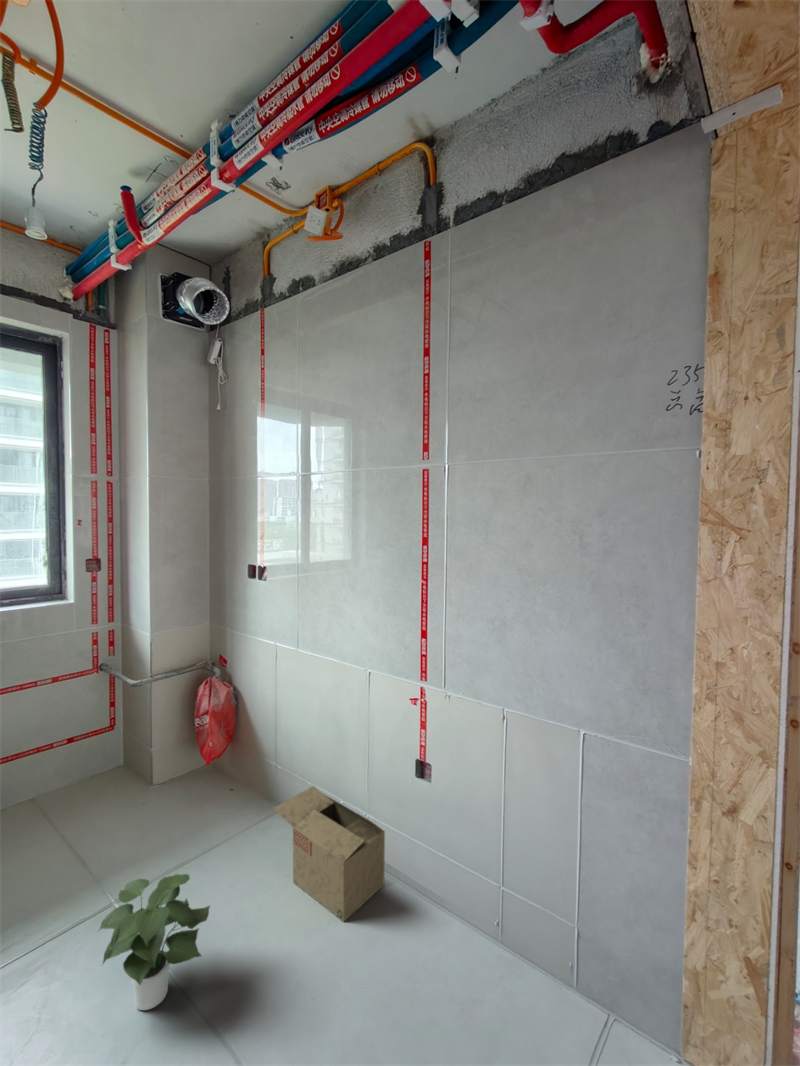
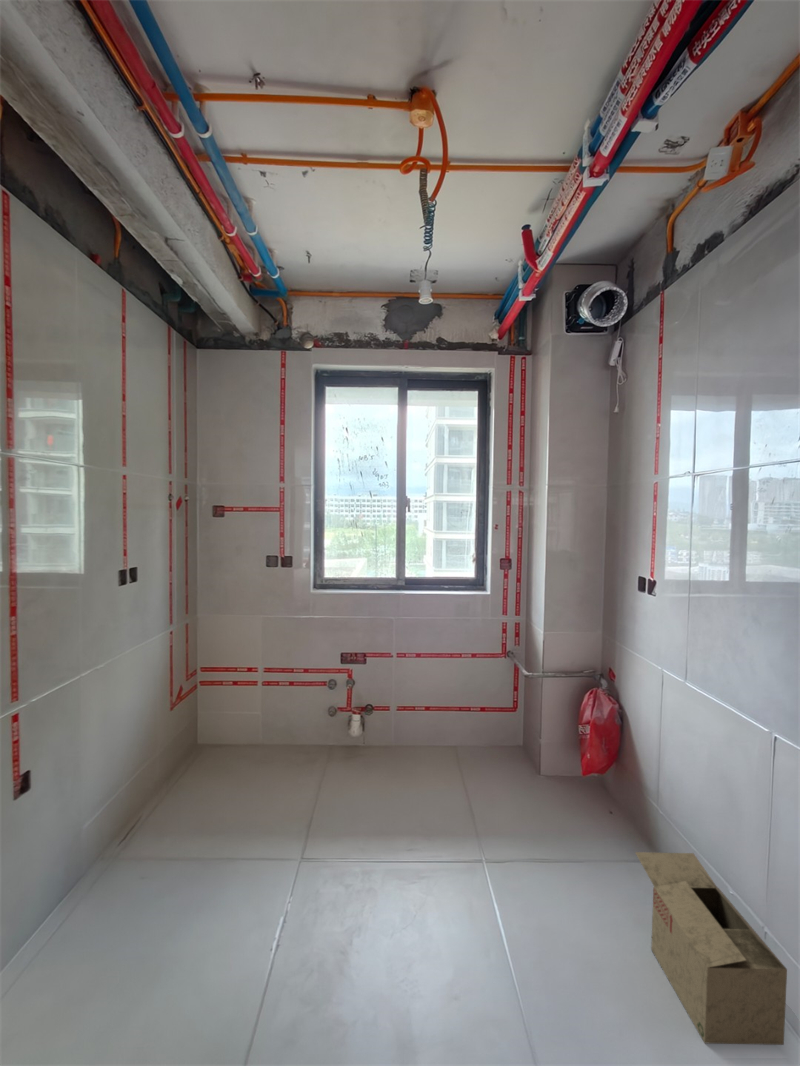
potted plant: present [99,874,210,1010] -> none [452,843,547,967]

